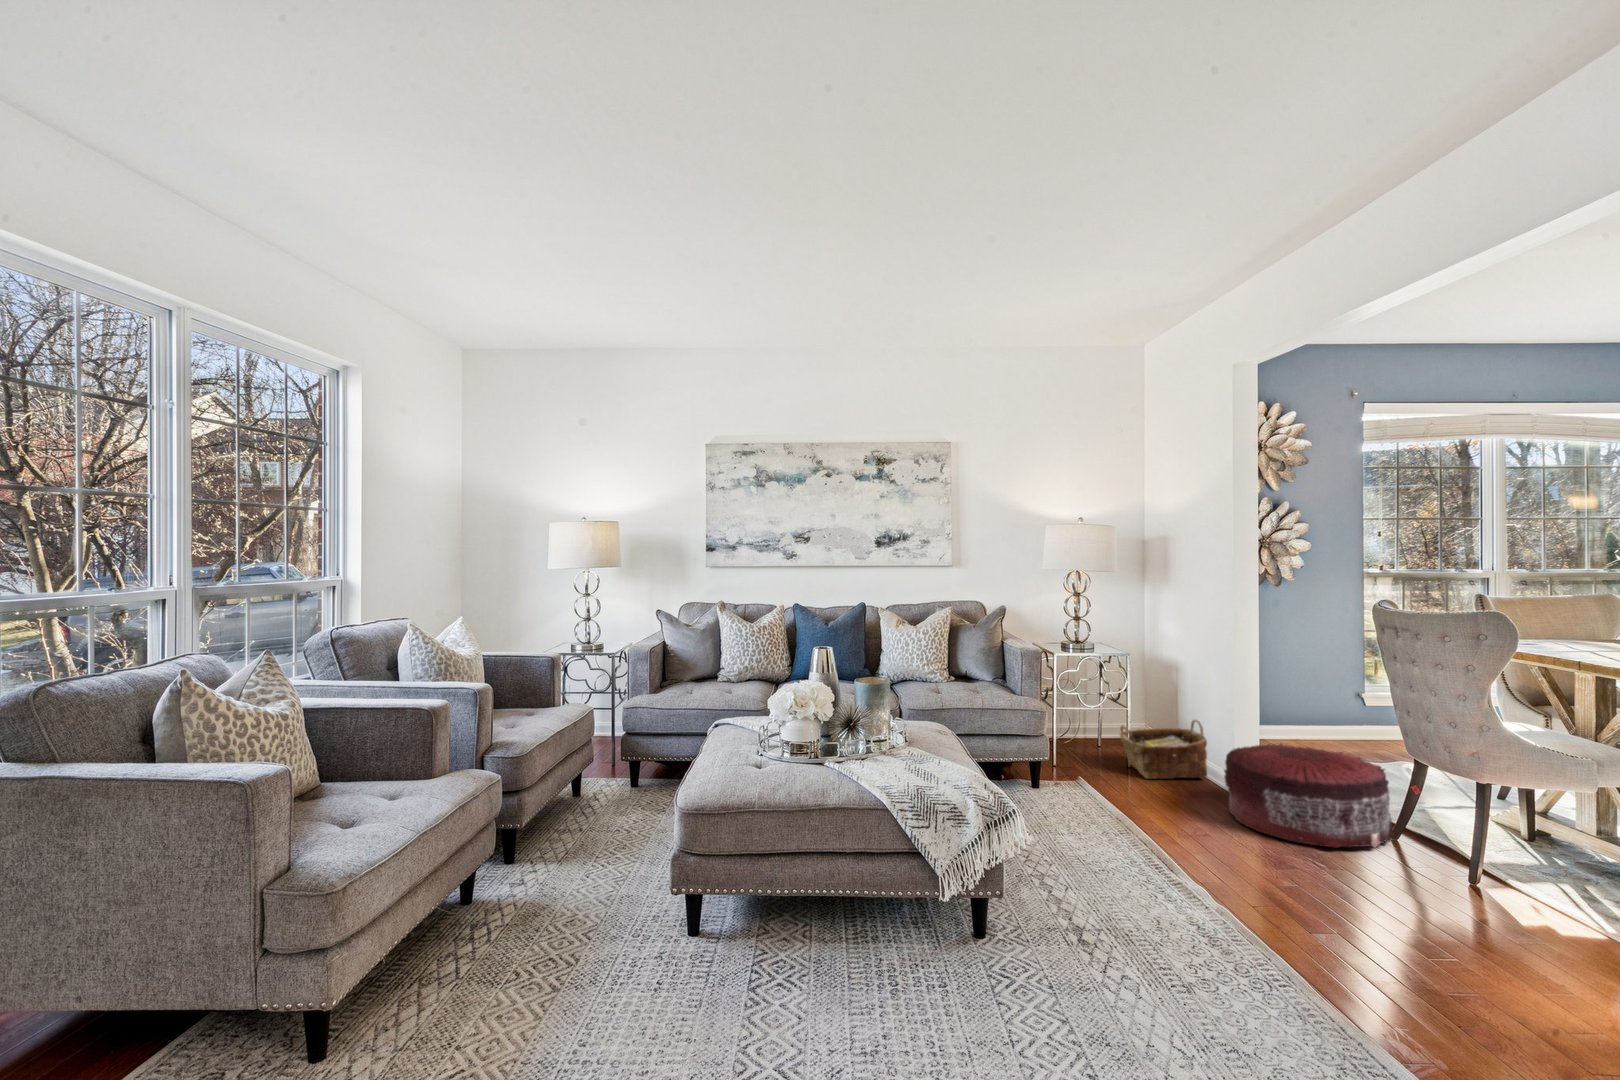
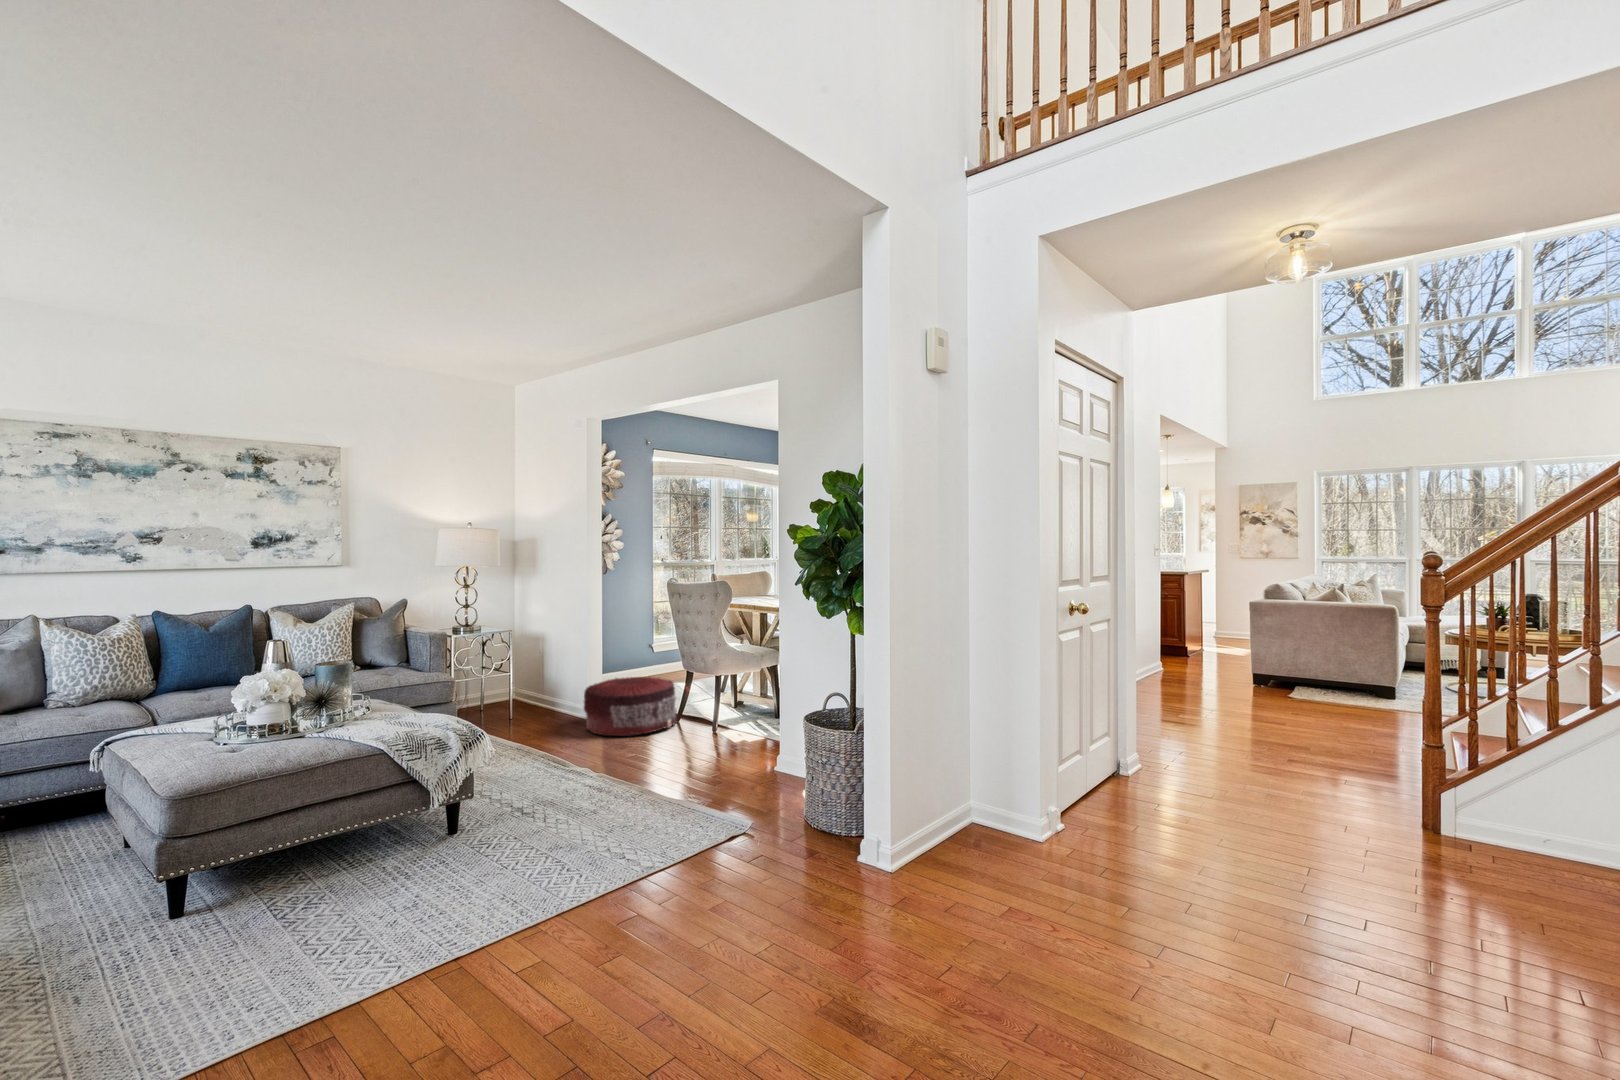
woven basket: present [1120,720,1207,779] -> none [503,673,567,724]

